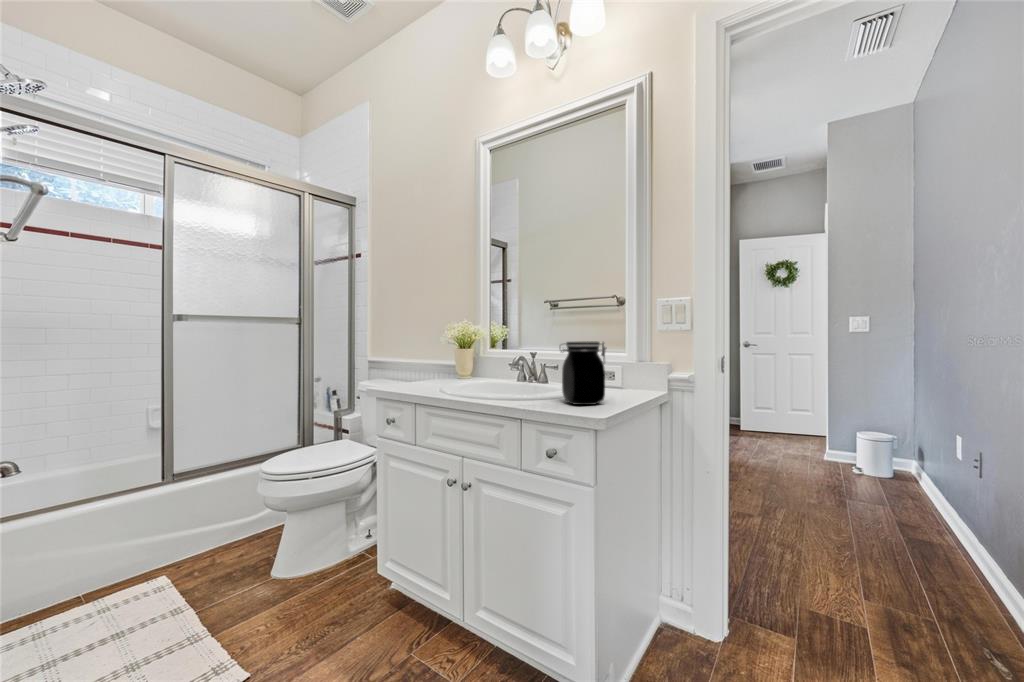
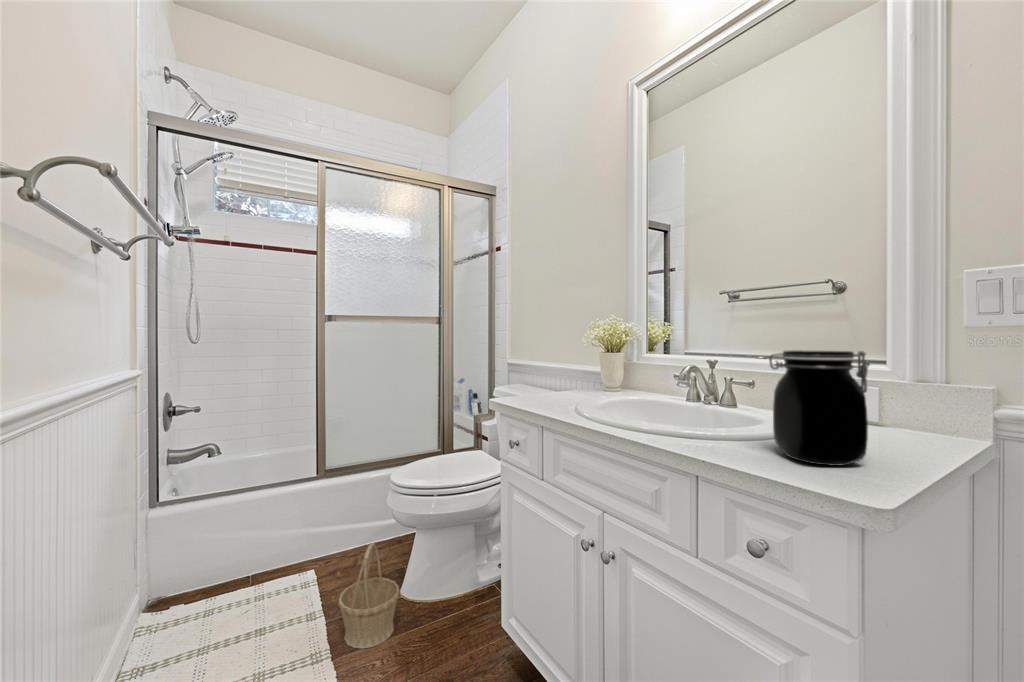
basket: none [215,527,278,622] -> present [338,543,399,649]

